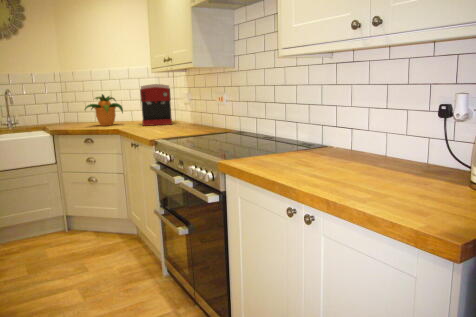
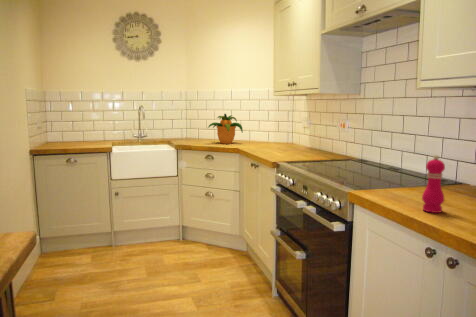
coffee maker: present [140,84,172,126] -> none [261,106,290,147]
pepper mill: none [288,117,309,175] -> present [422,155,445,213]

